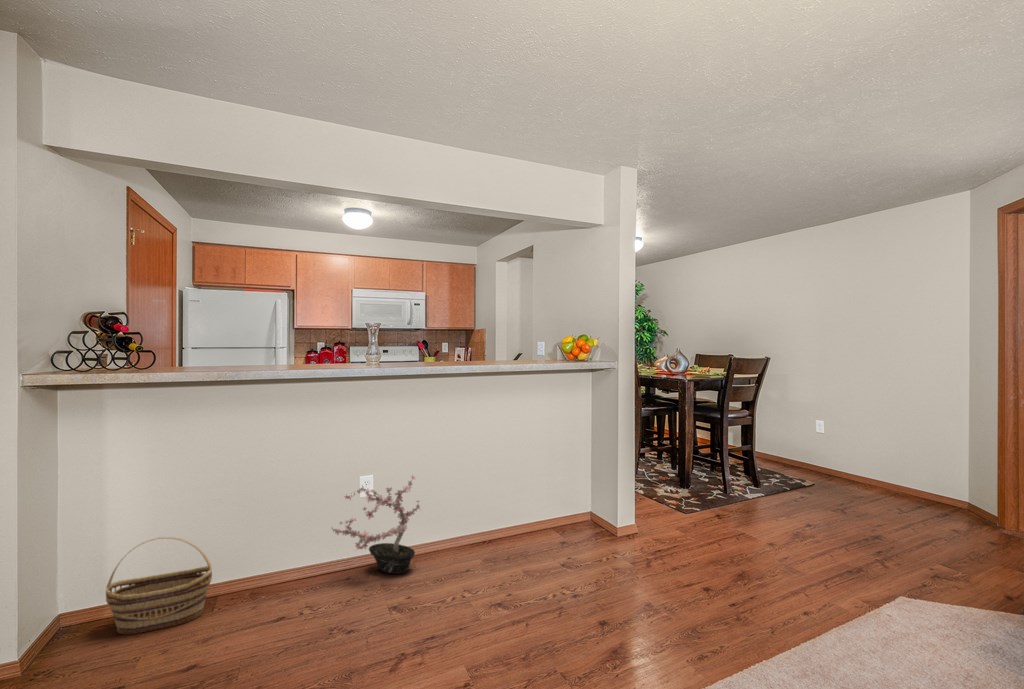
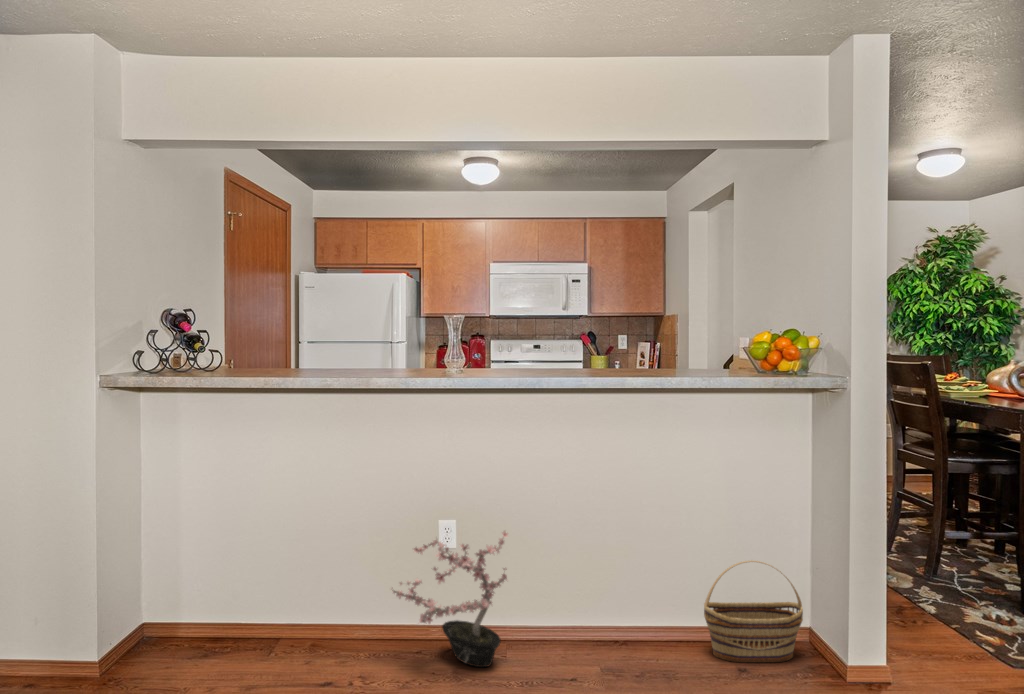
basket: present [106,537,212,634] -> present [704,561,803,662]

